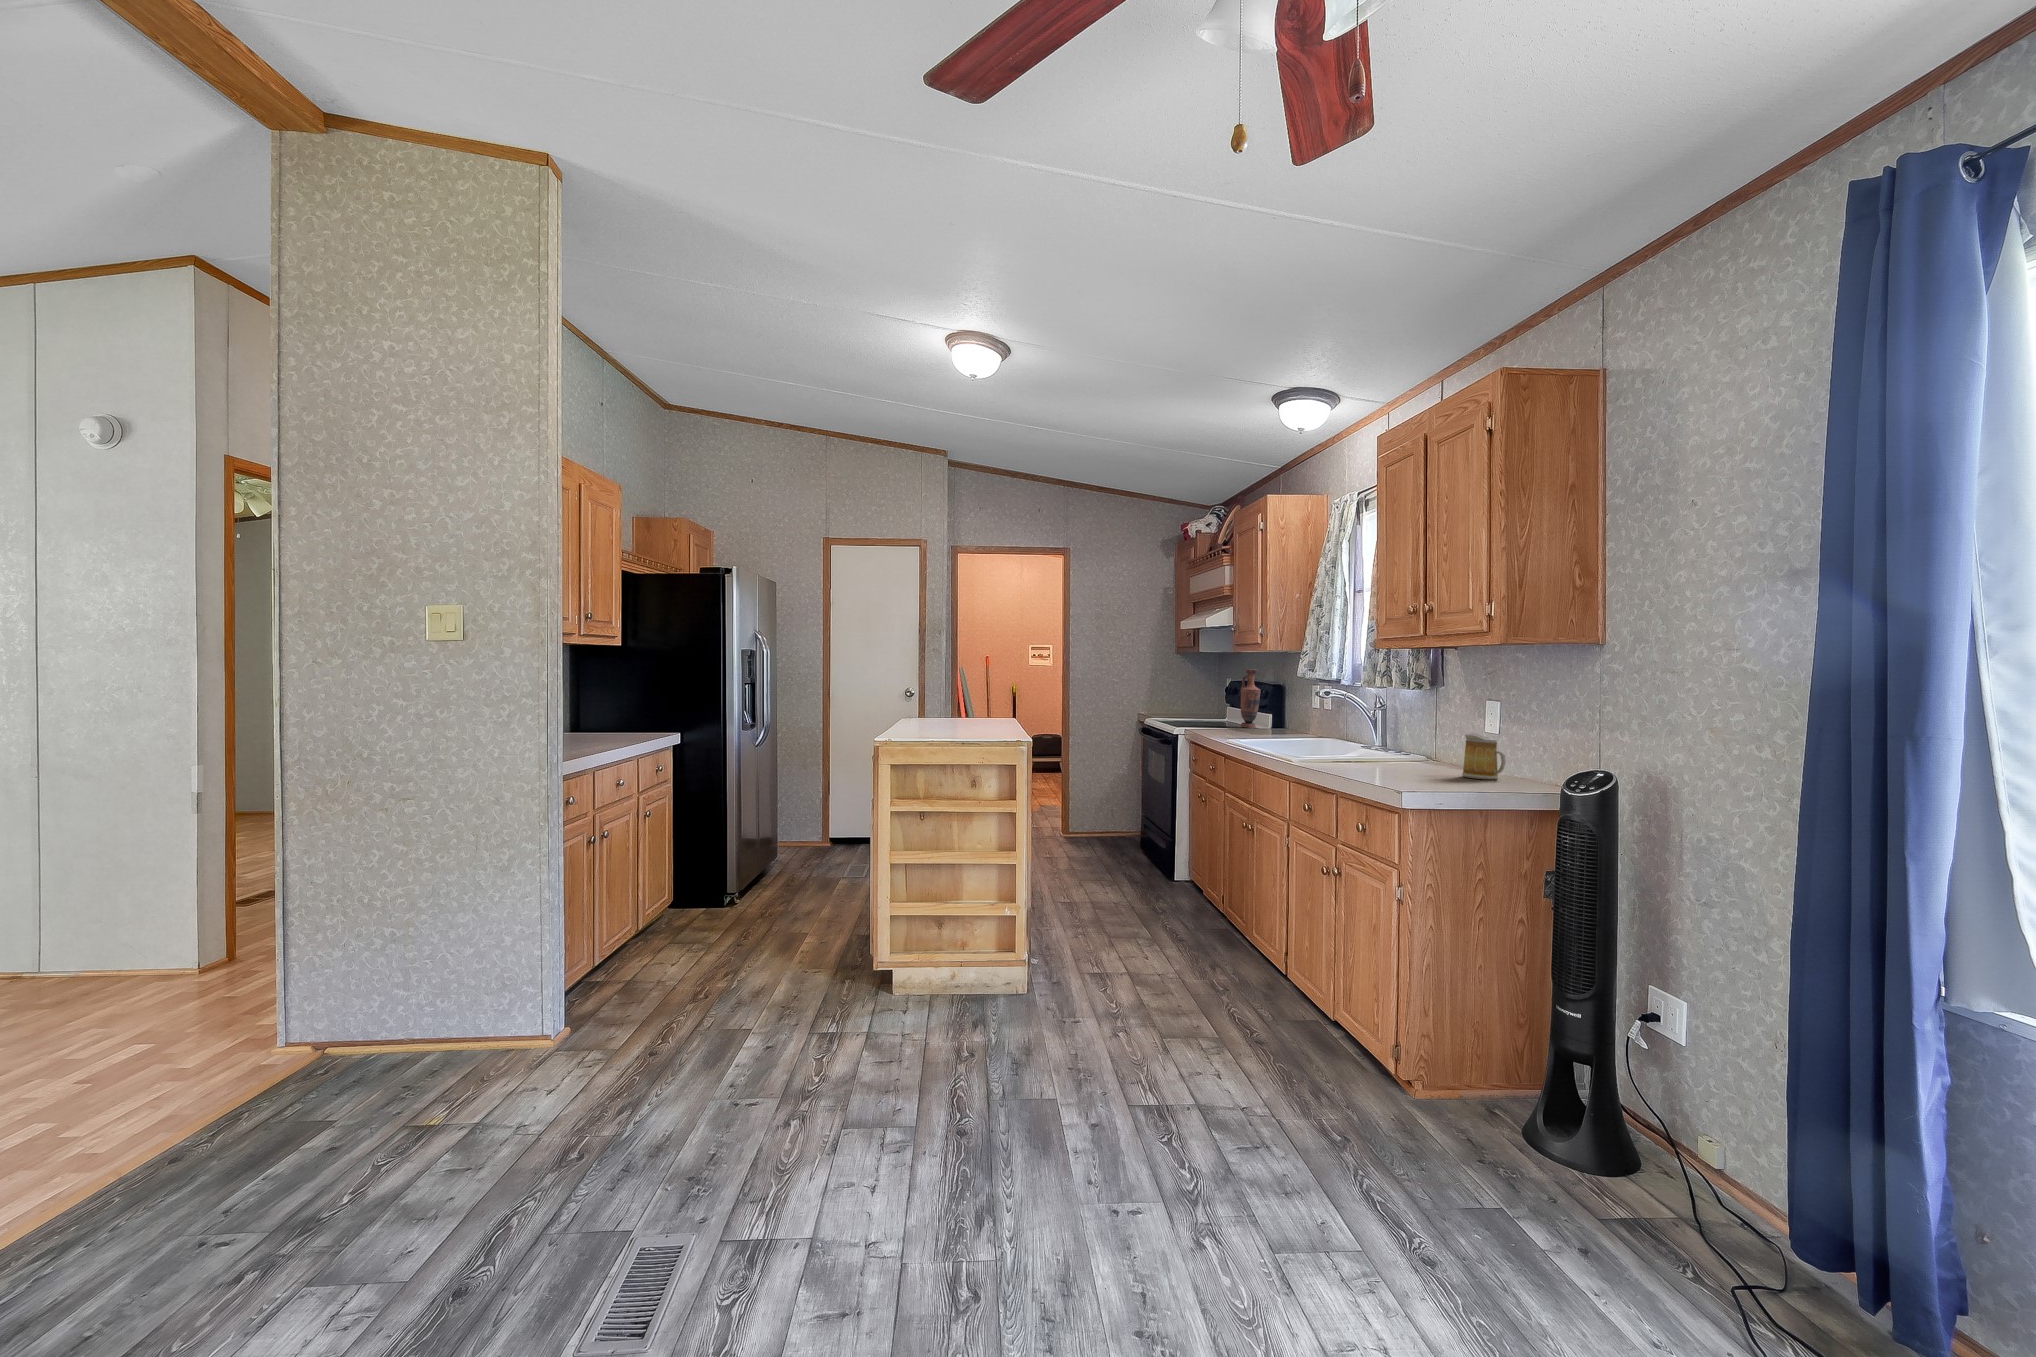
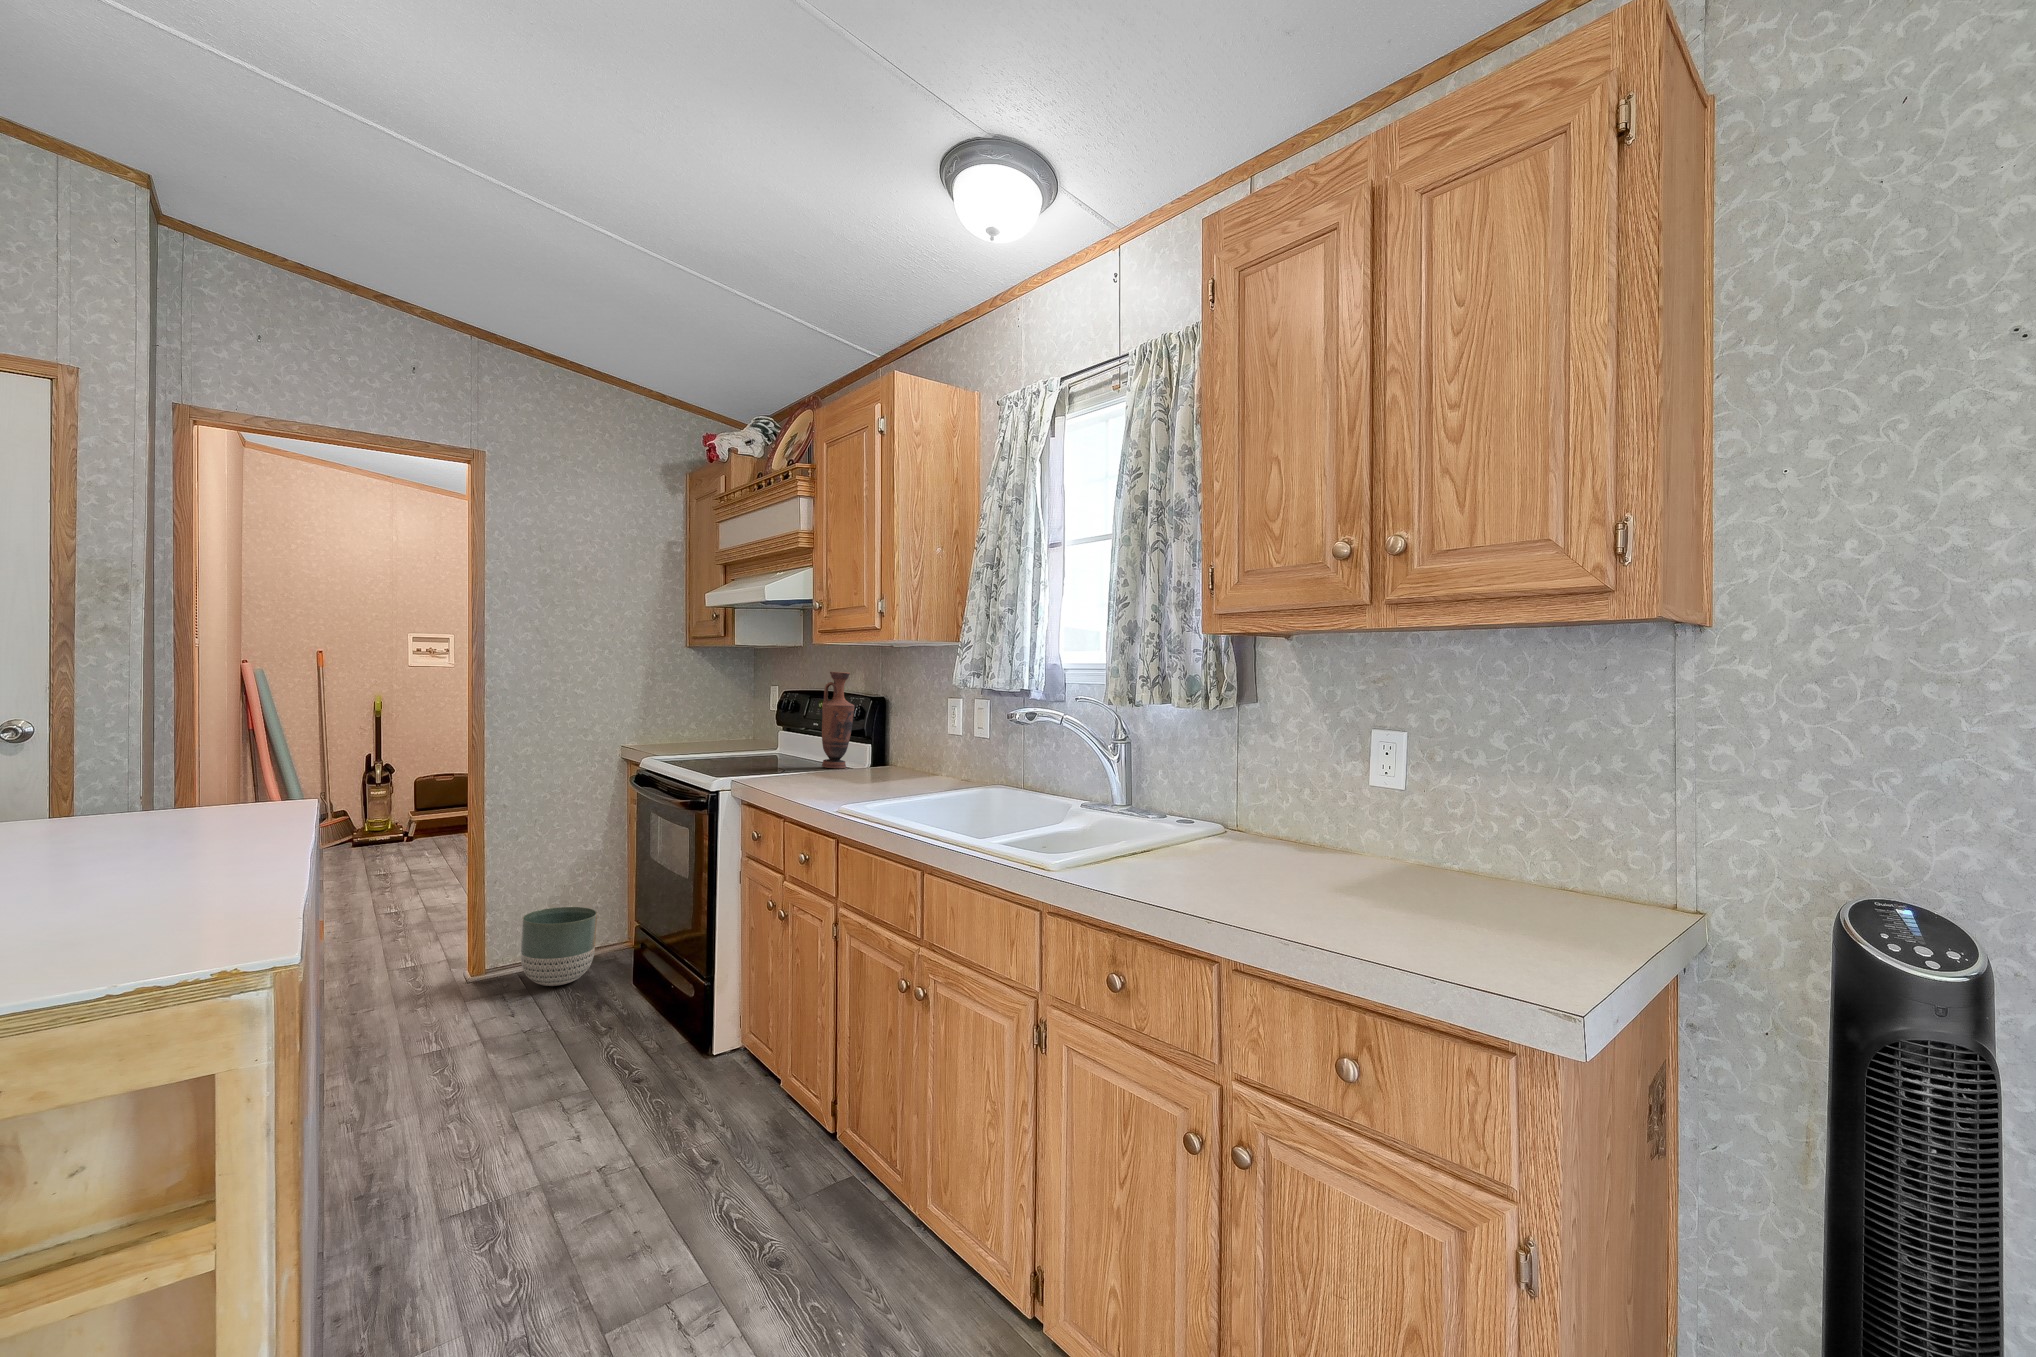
mug: present [1462,733,1506,780] -> none [1478,806,1570,907]
planter: none [1086,805,1124,847] -> present [521,907,597,986]

